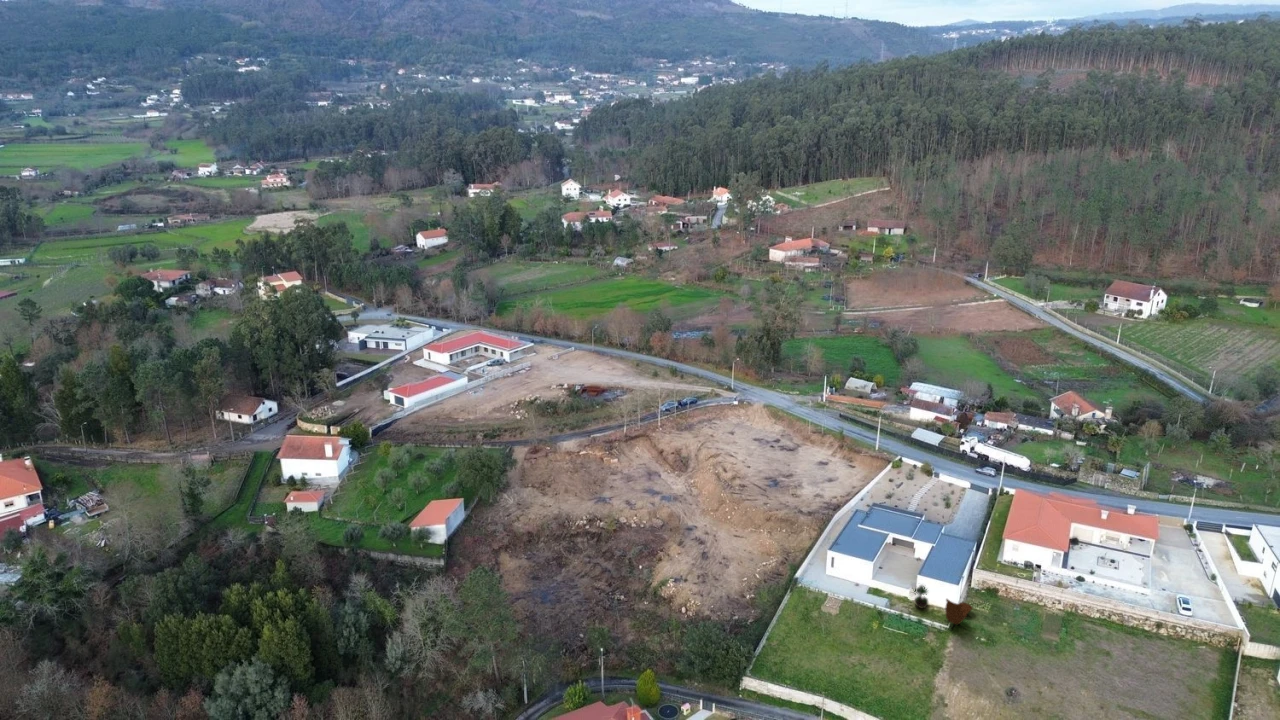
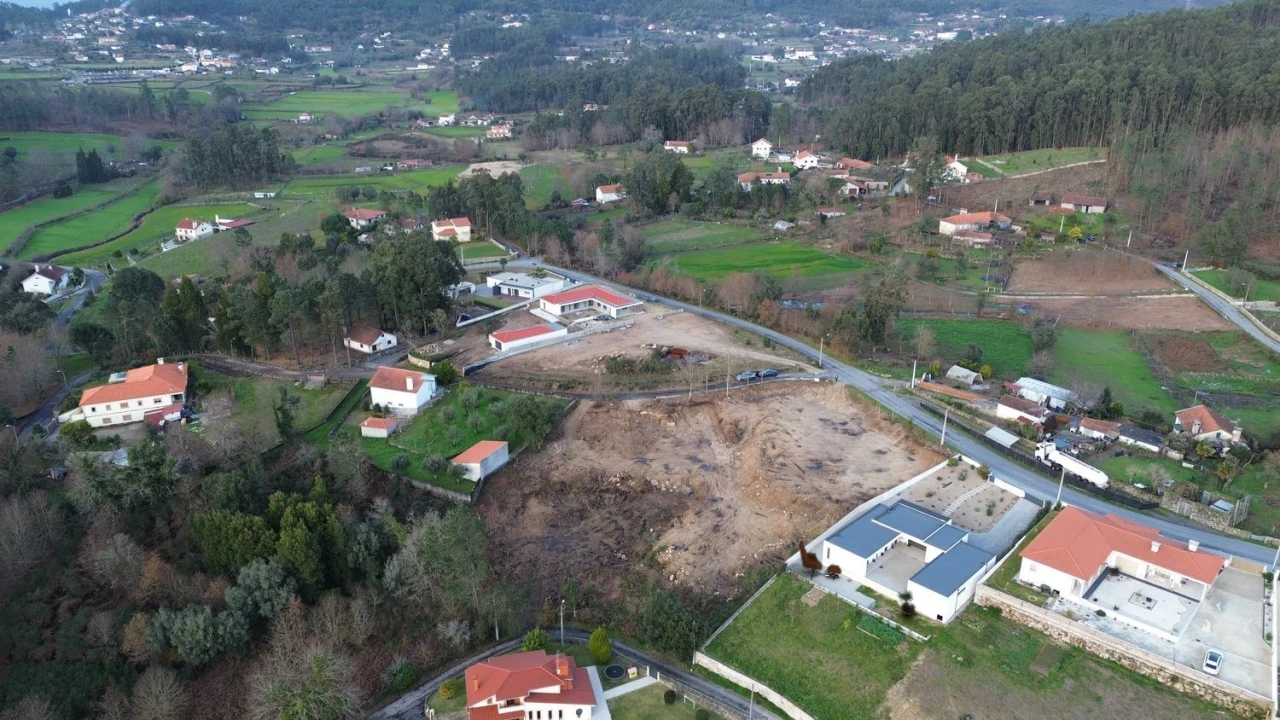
lounge chair: present [945,599,972,629] -> present [799,540,842,578]

